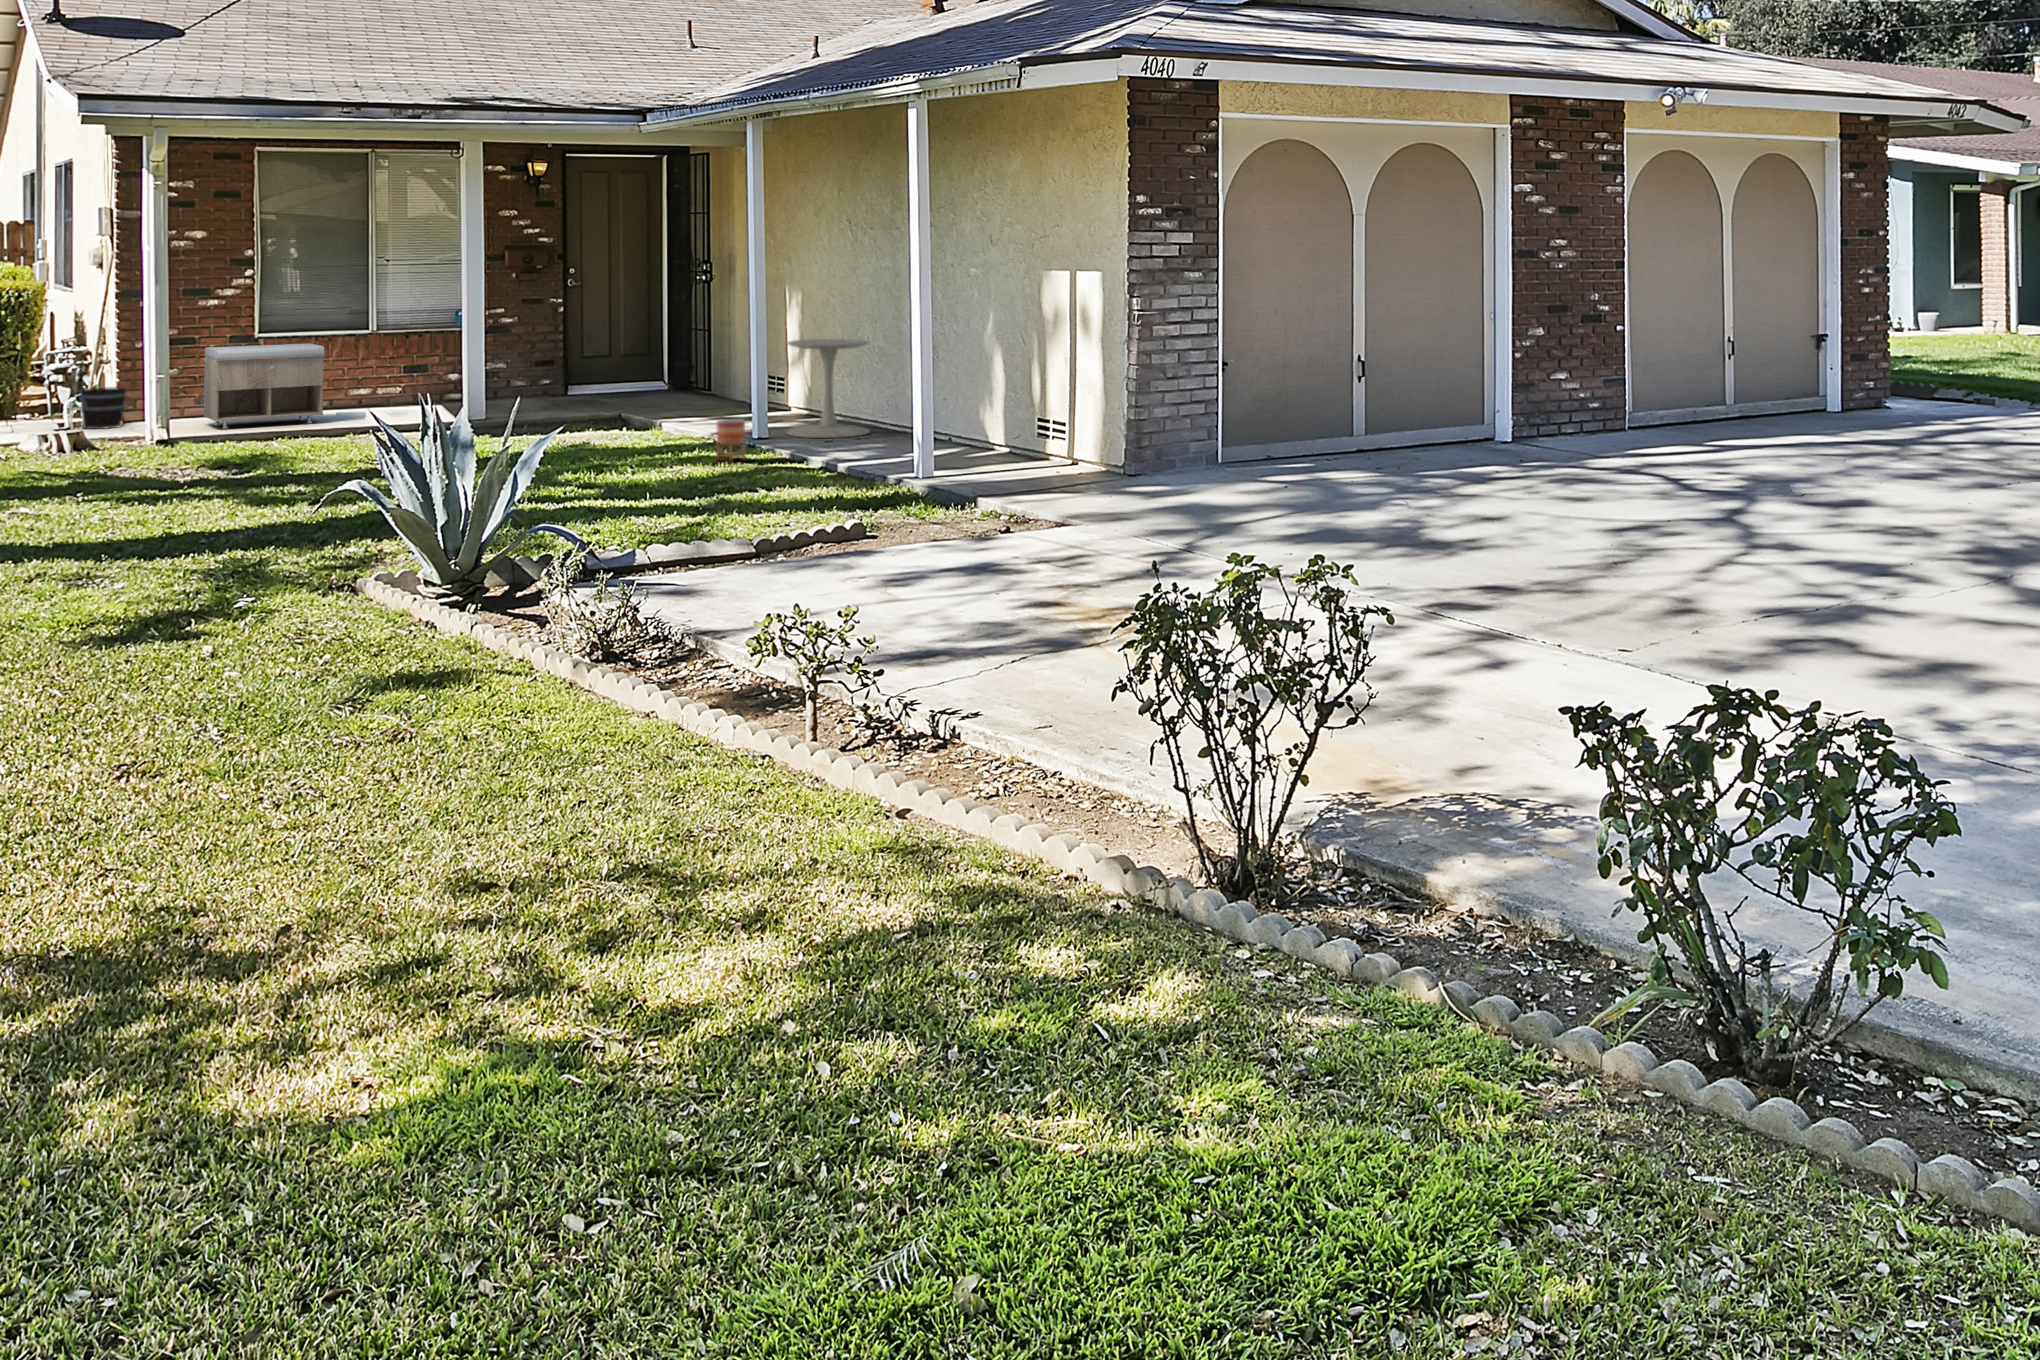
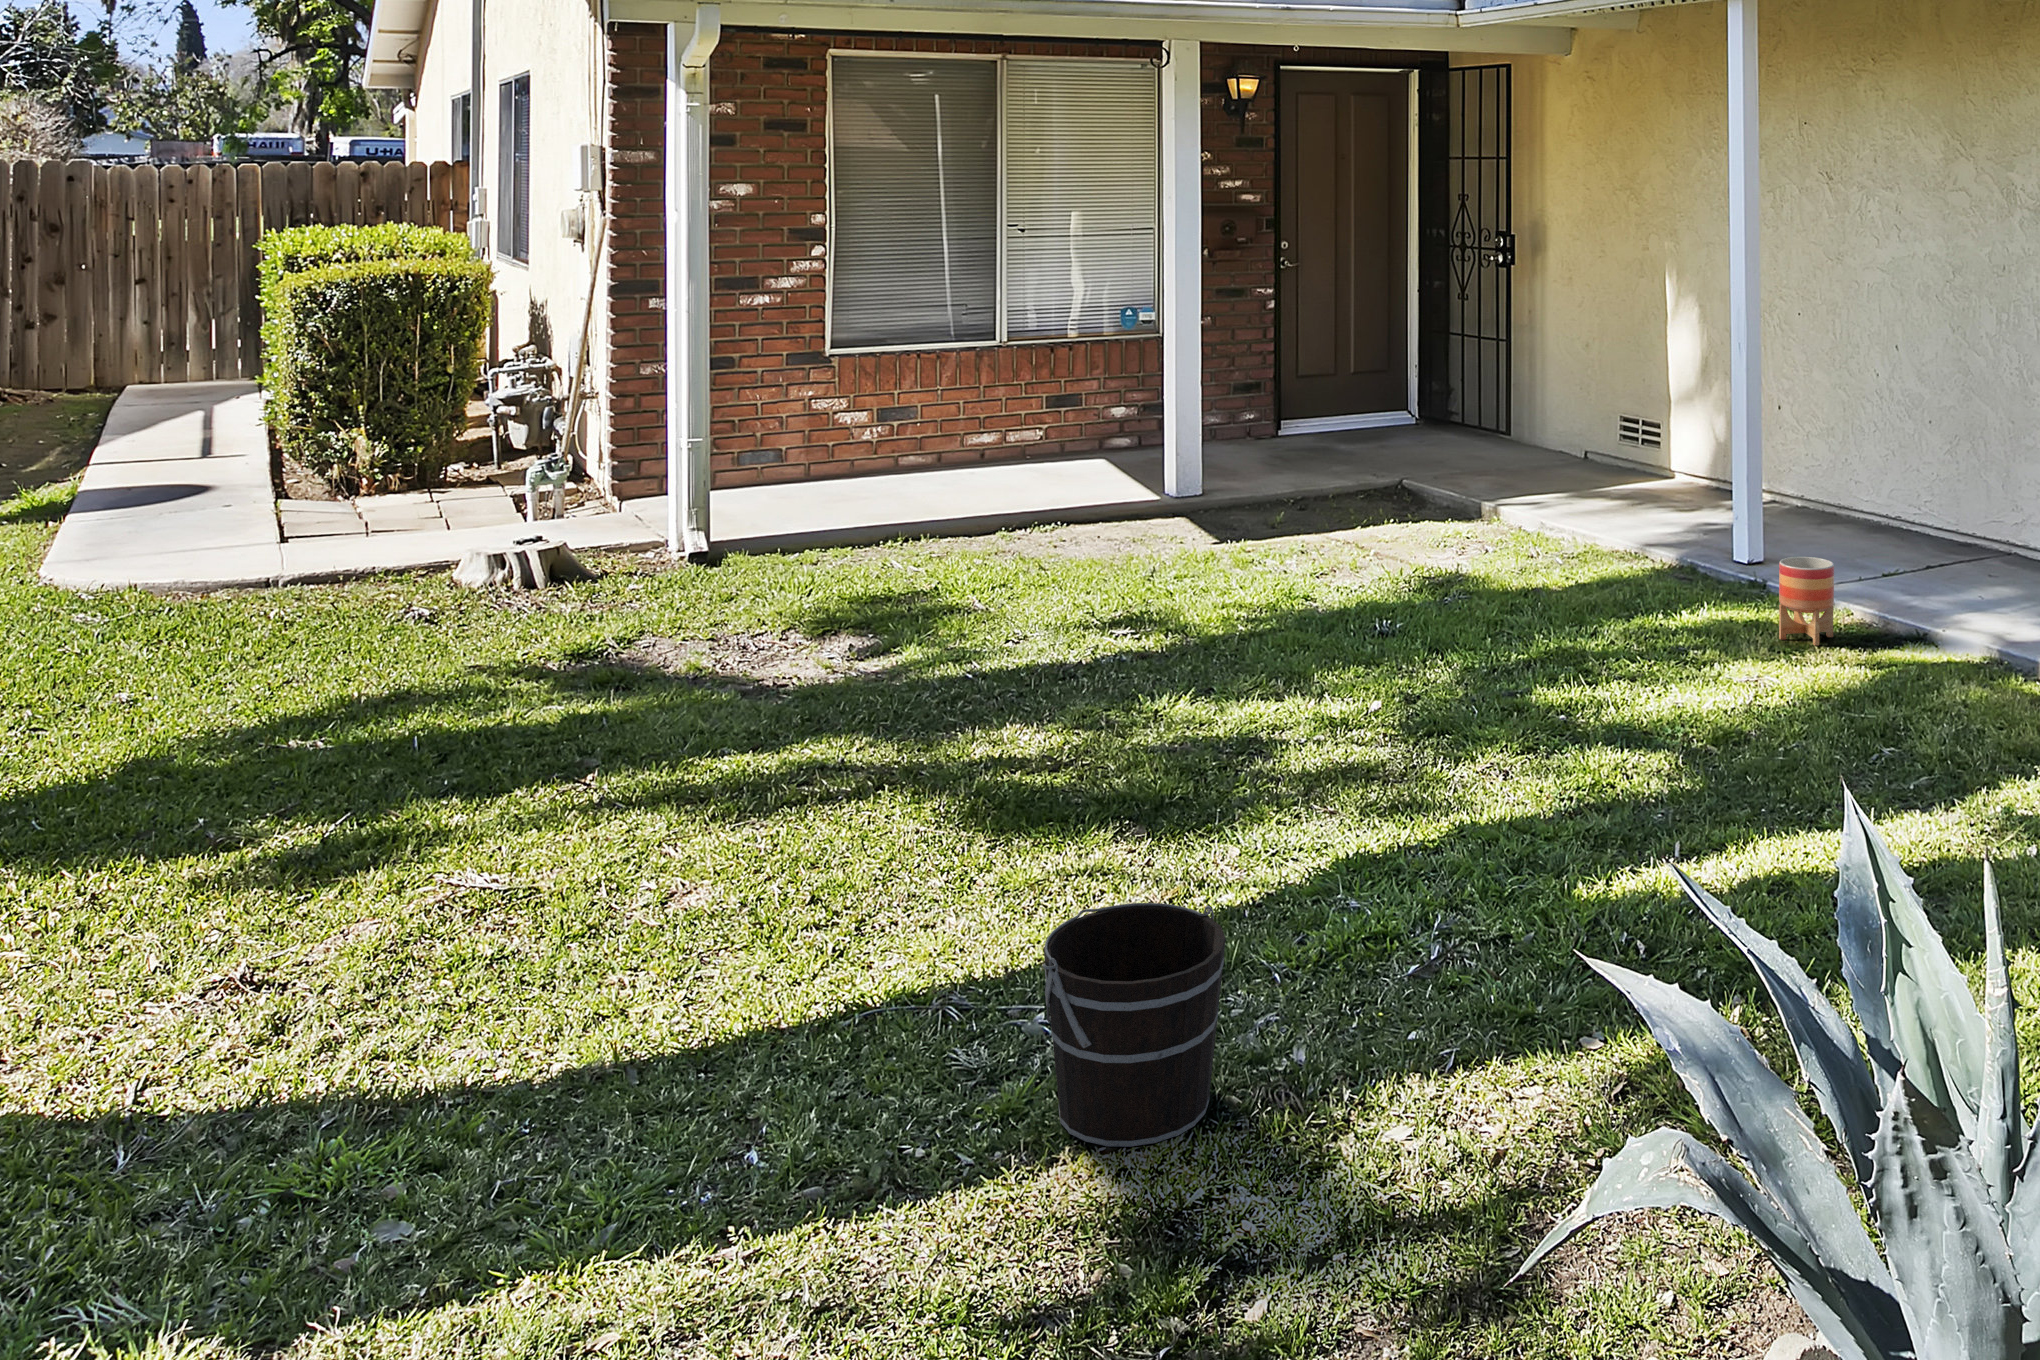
pedestal table: present [787,339,871,438] -> none [1772,377,1921,561]
storage bench: present [204,343,325,429] -> none [758,369,954,520]
bucket: present [80,387,126,429] -> present [1043,903,1226,1147]

